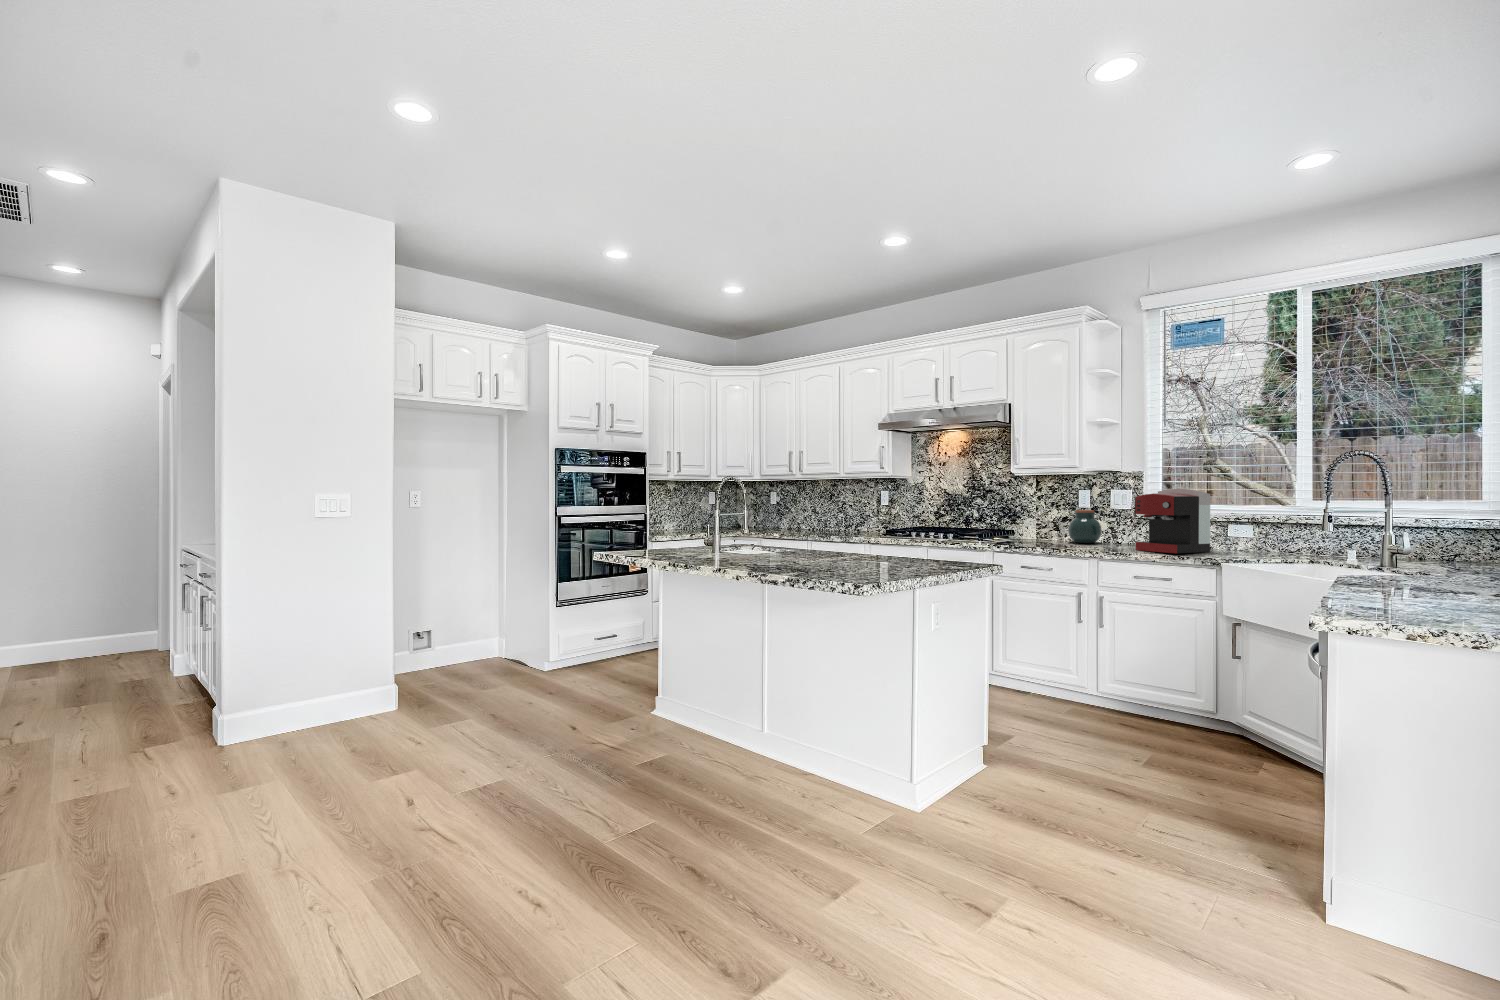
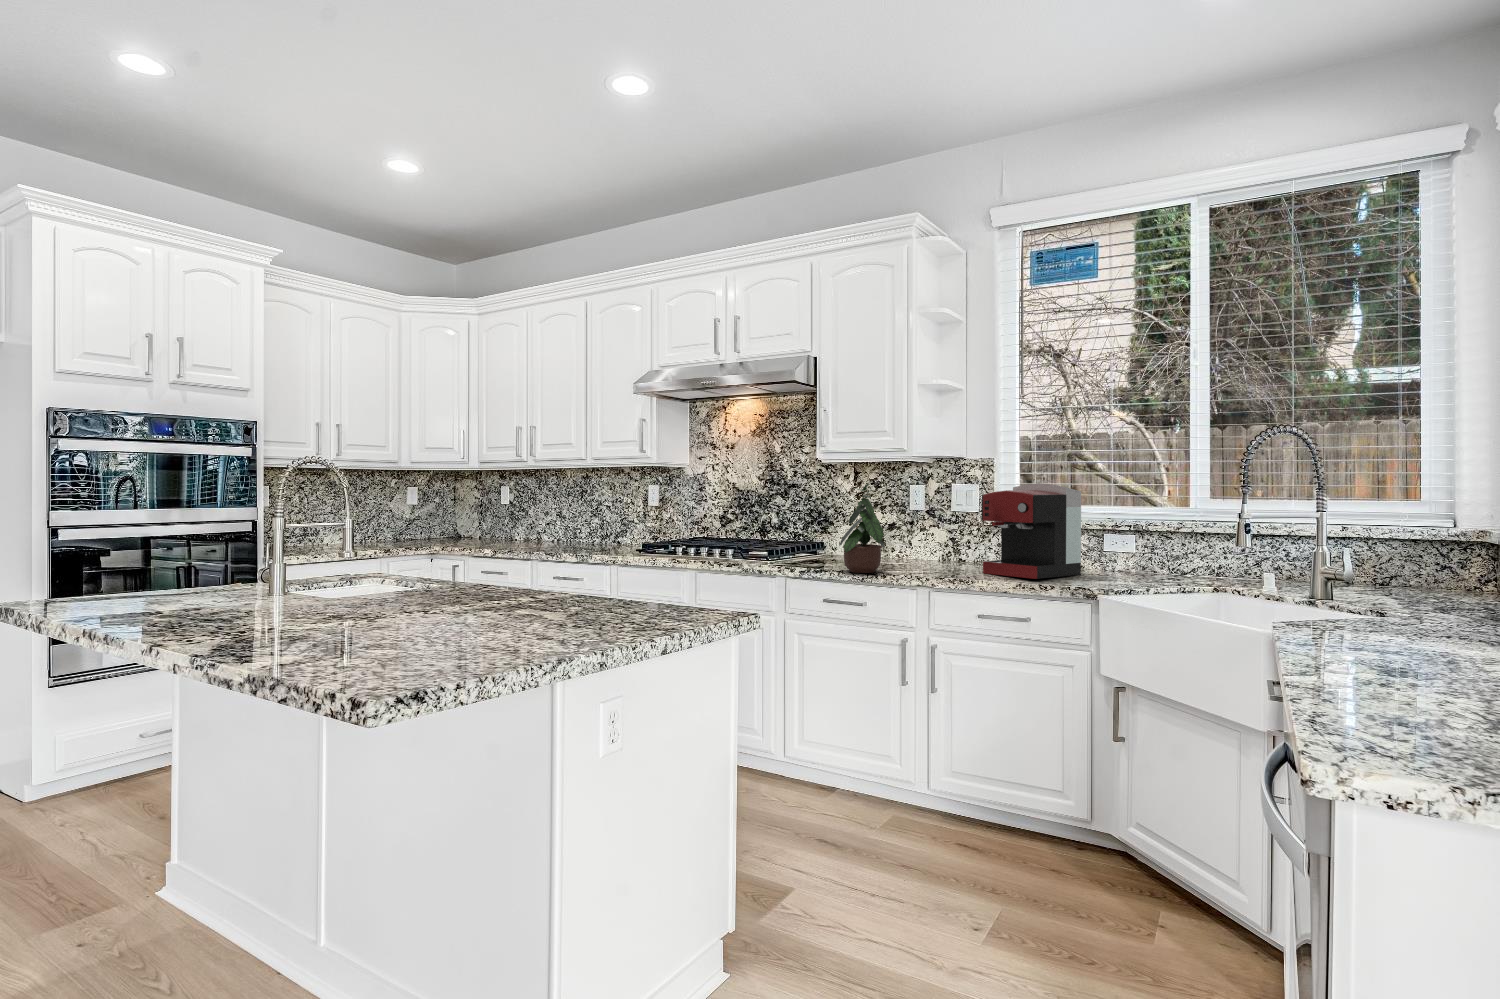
potted plant: none [1028,489,1067,548] -> present [839,484,885,573]
jar: present [1068,510,1102,543] -> none [895,514,939,562]

